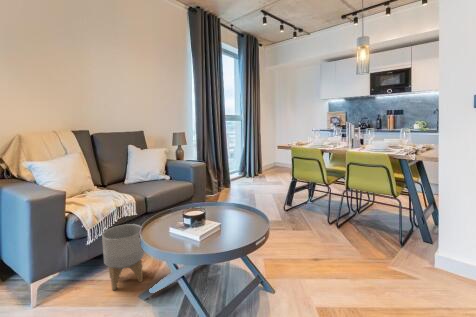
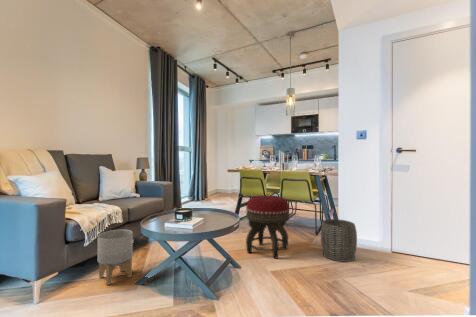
footstool: none [287,187,350,276] -> present [246,196,289,259]
woven basket: none [397,228,460,297] -> present [321,219,357,262]

